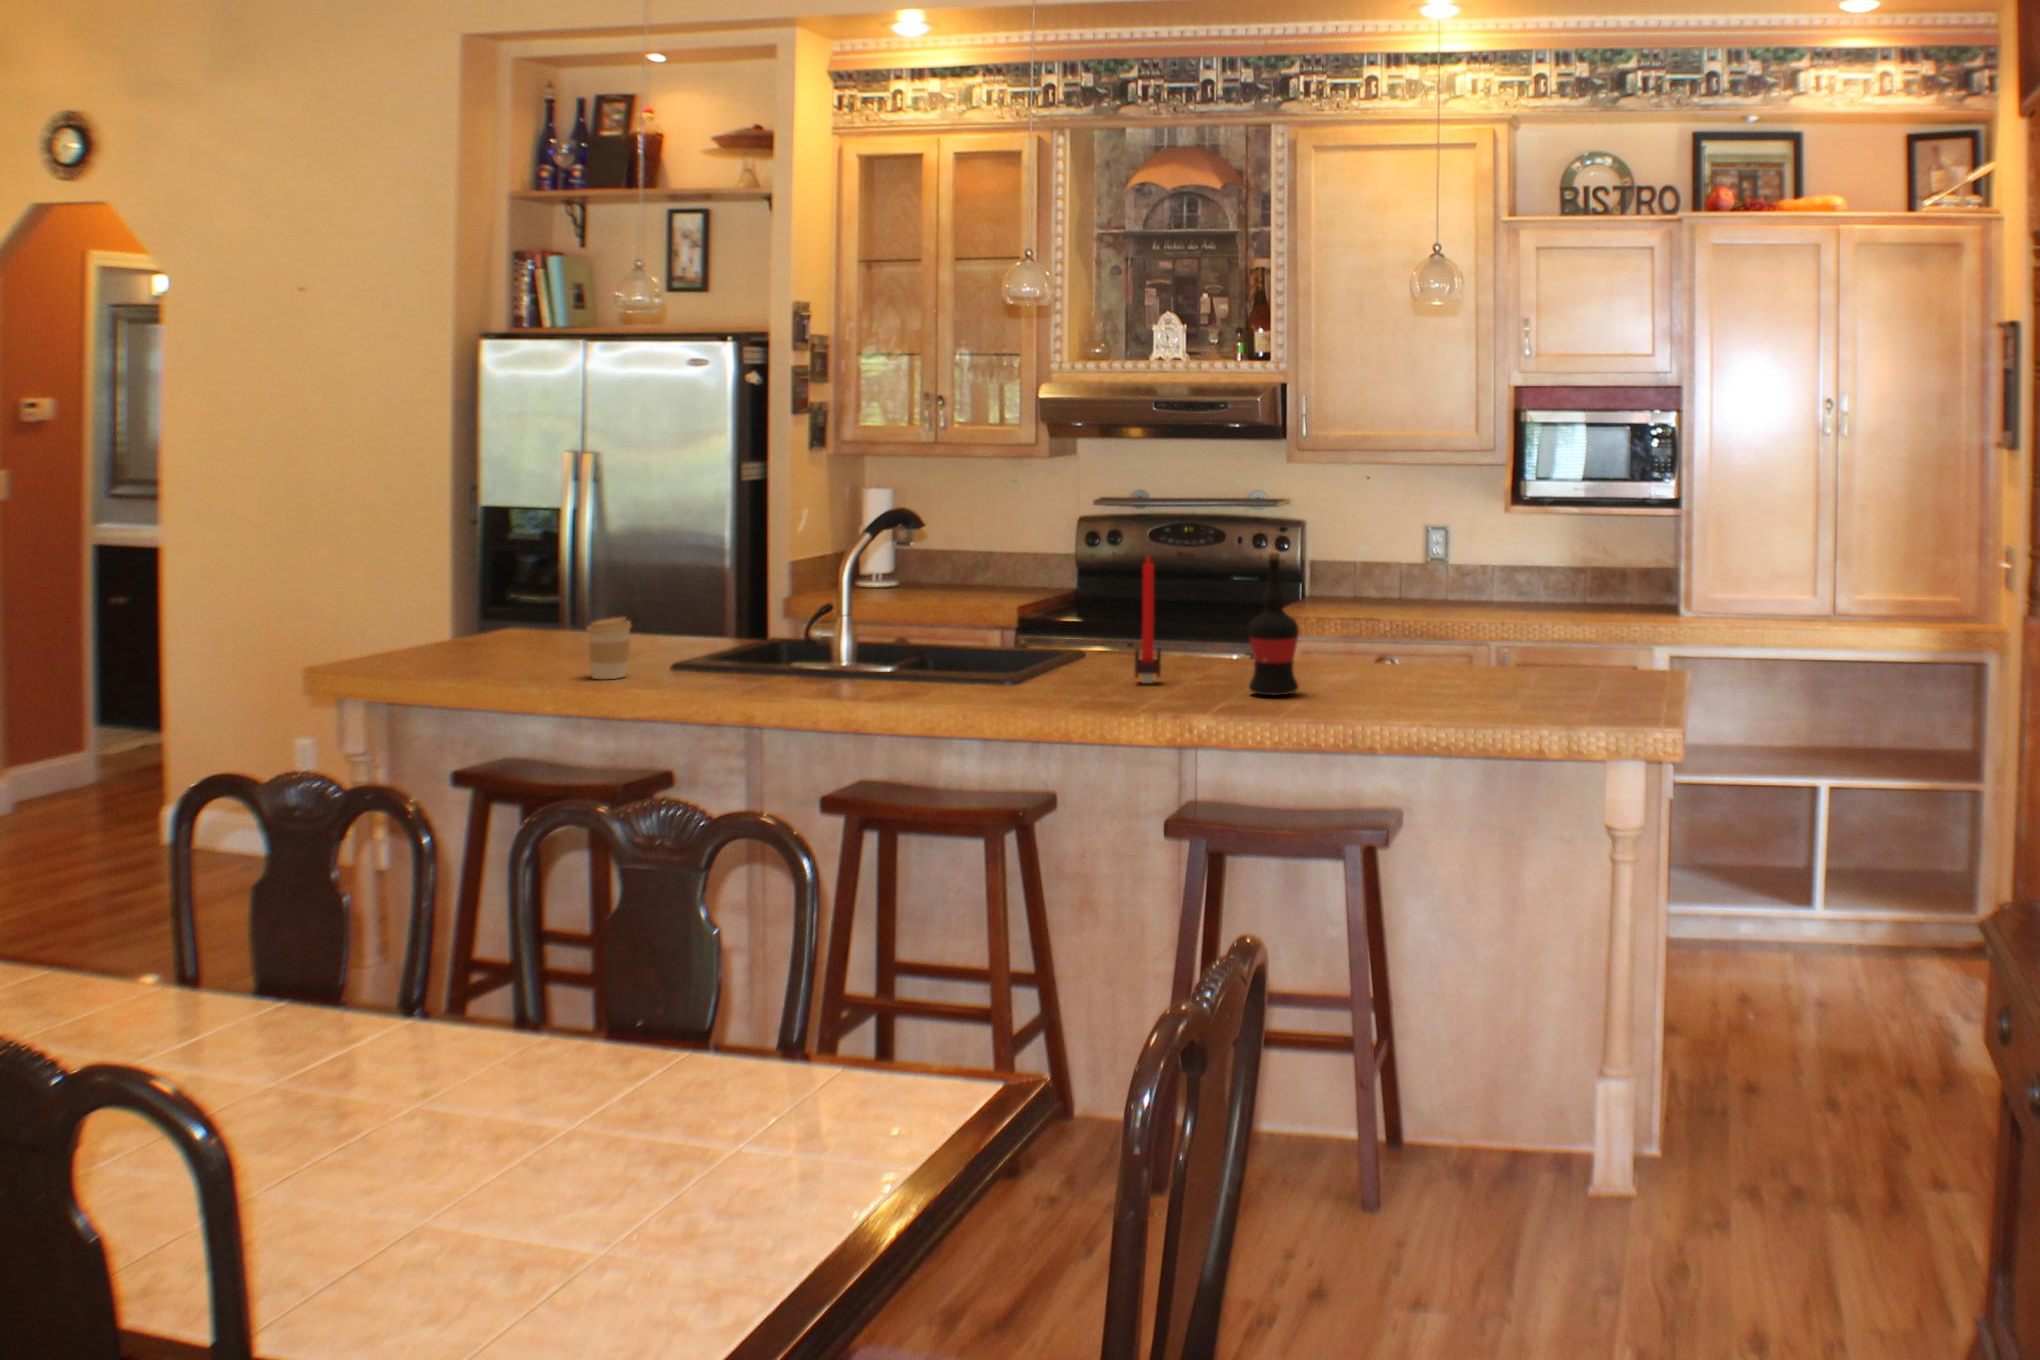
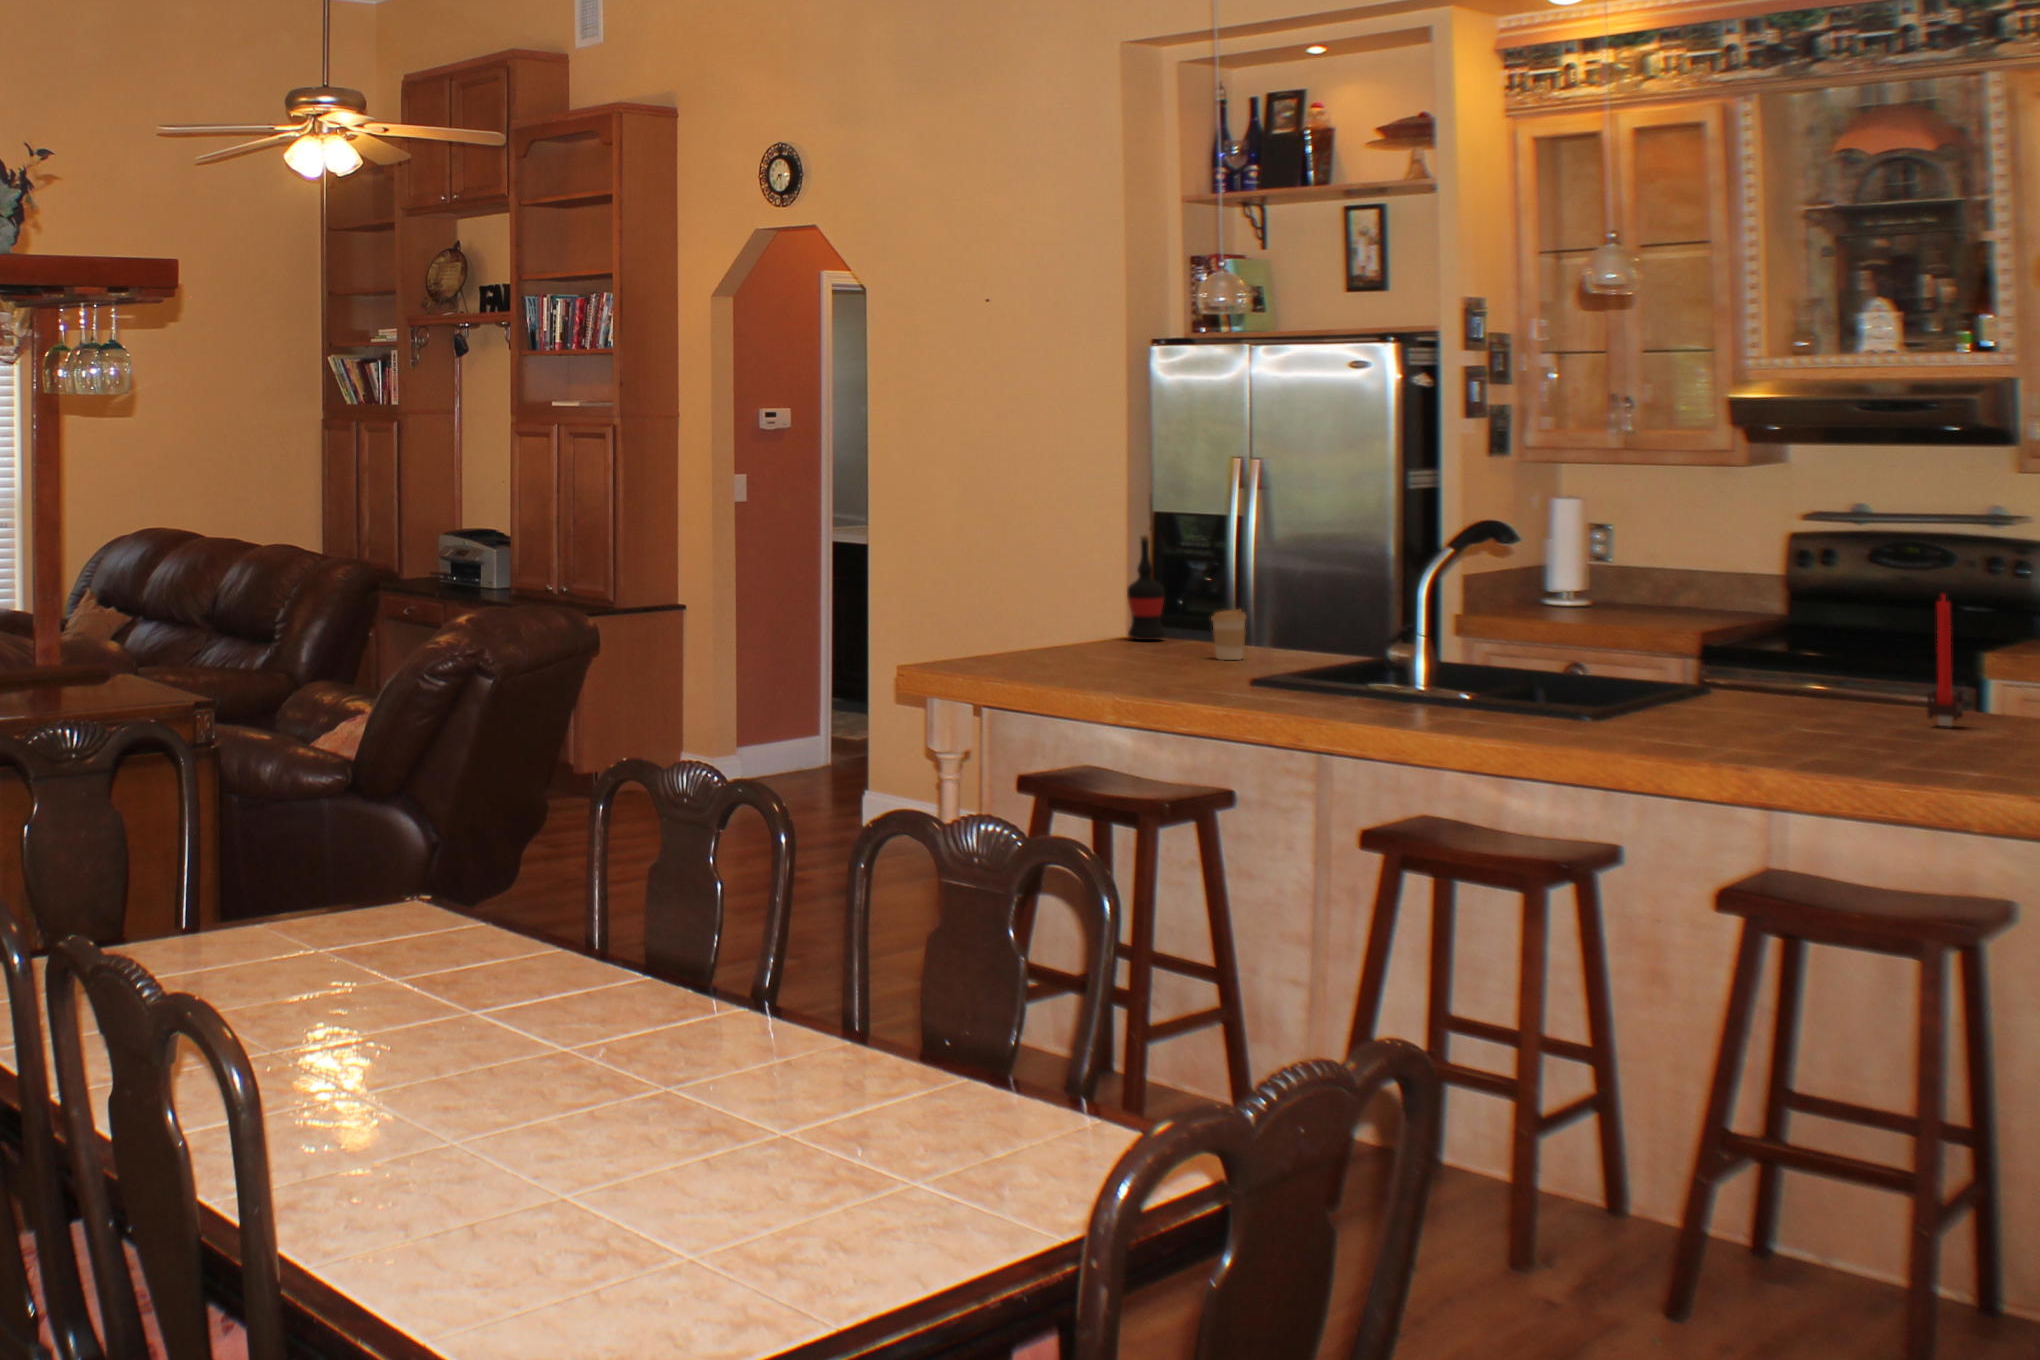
wine bottle: present [1249,552,1299,695] -> present [1127,535,1165,640]
candle: present [1135,556,1161,683] -> present [1927,594,1963,726]

